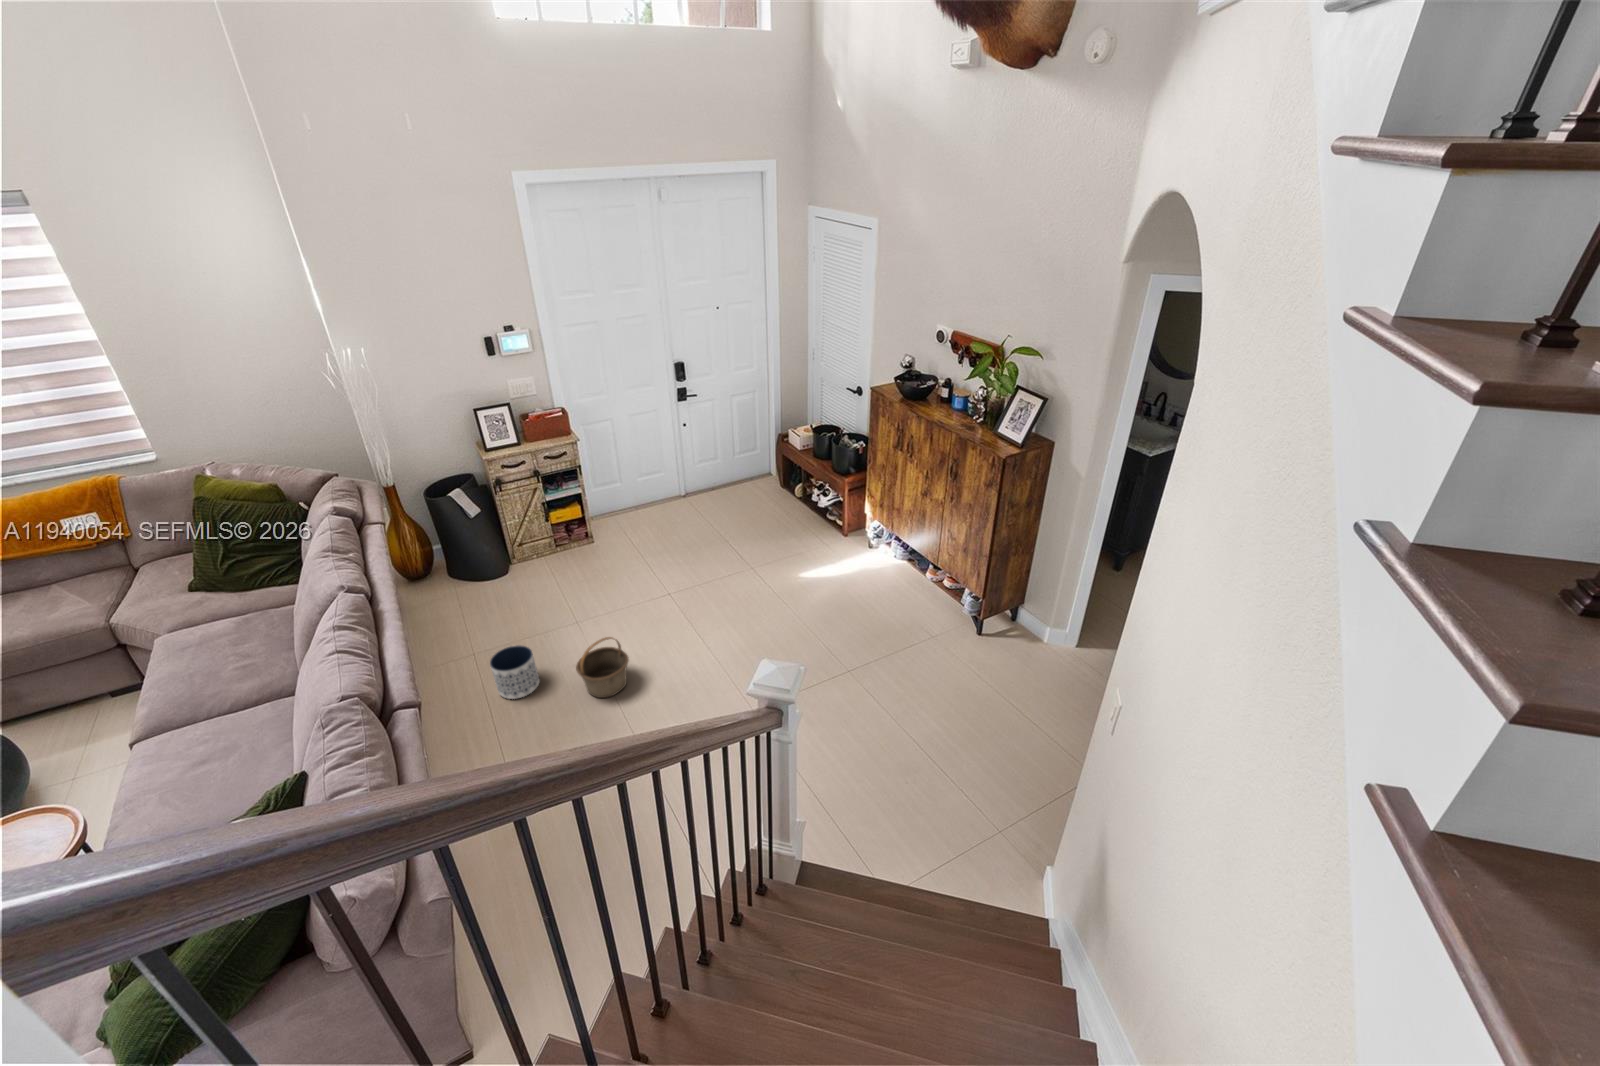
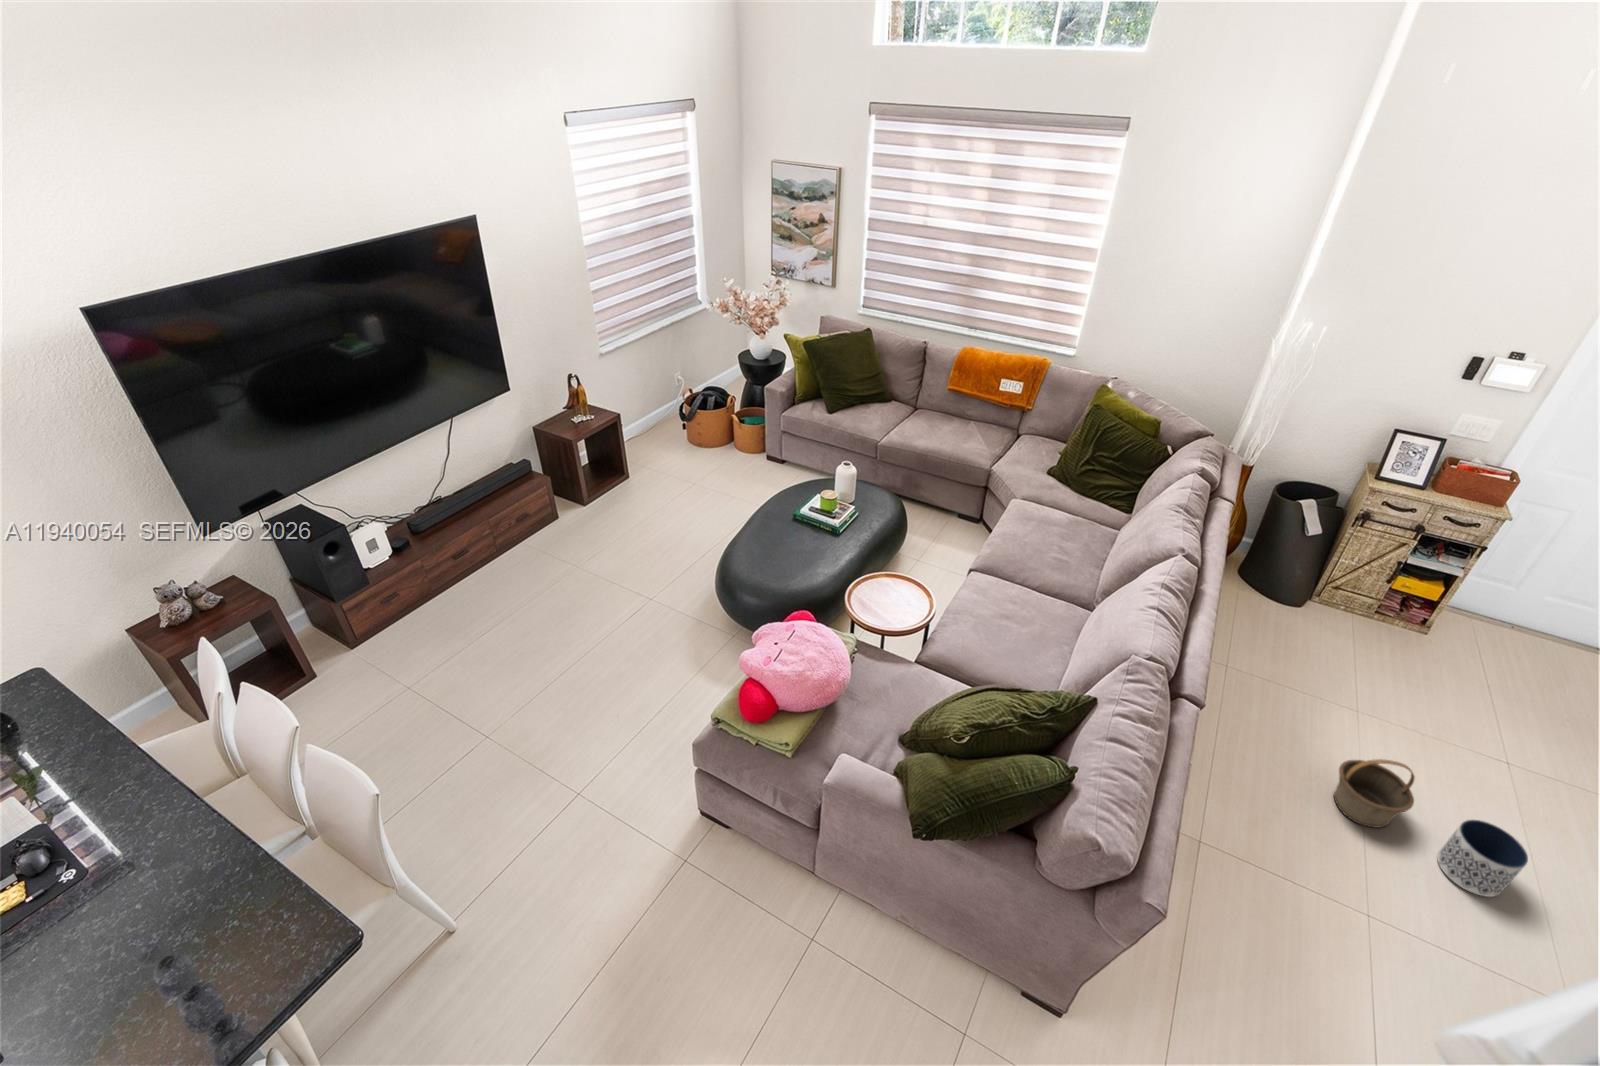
planter: present [490,645,540,699] -> present [1437,820,1528,897]

